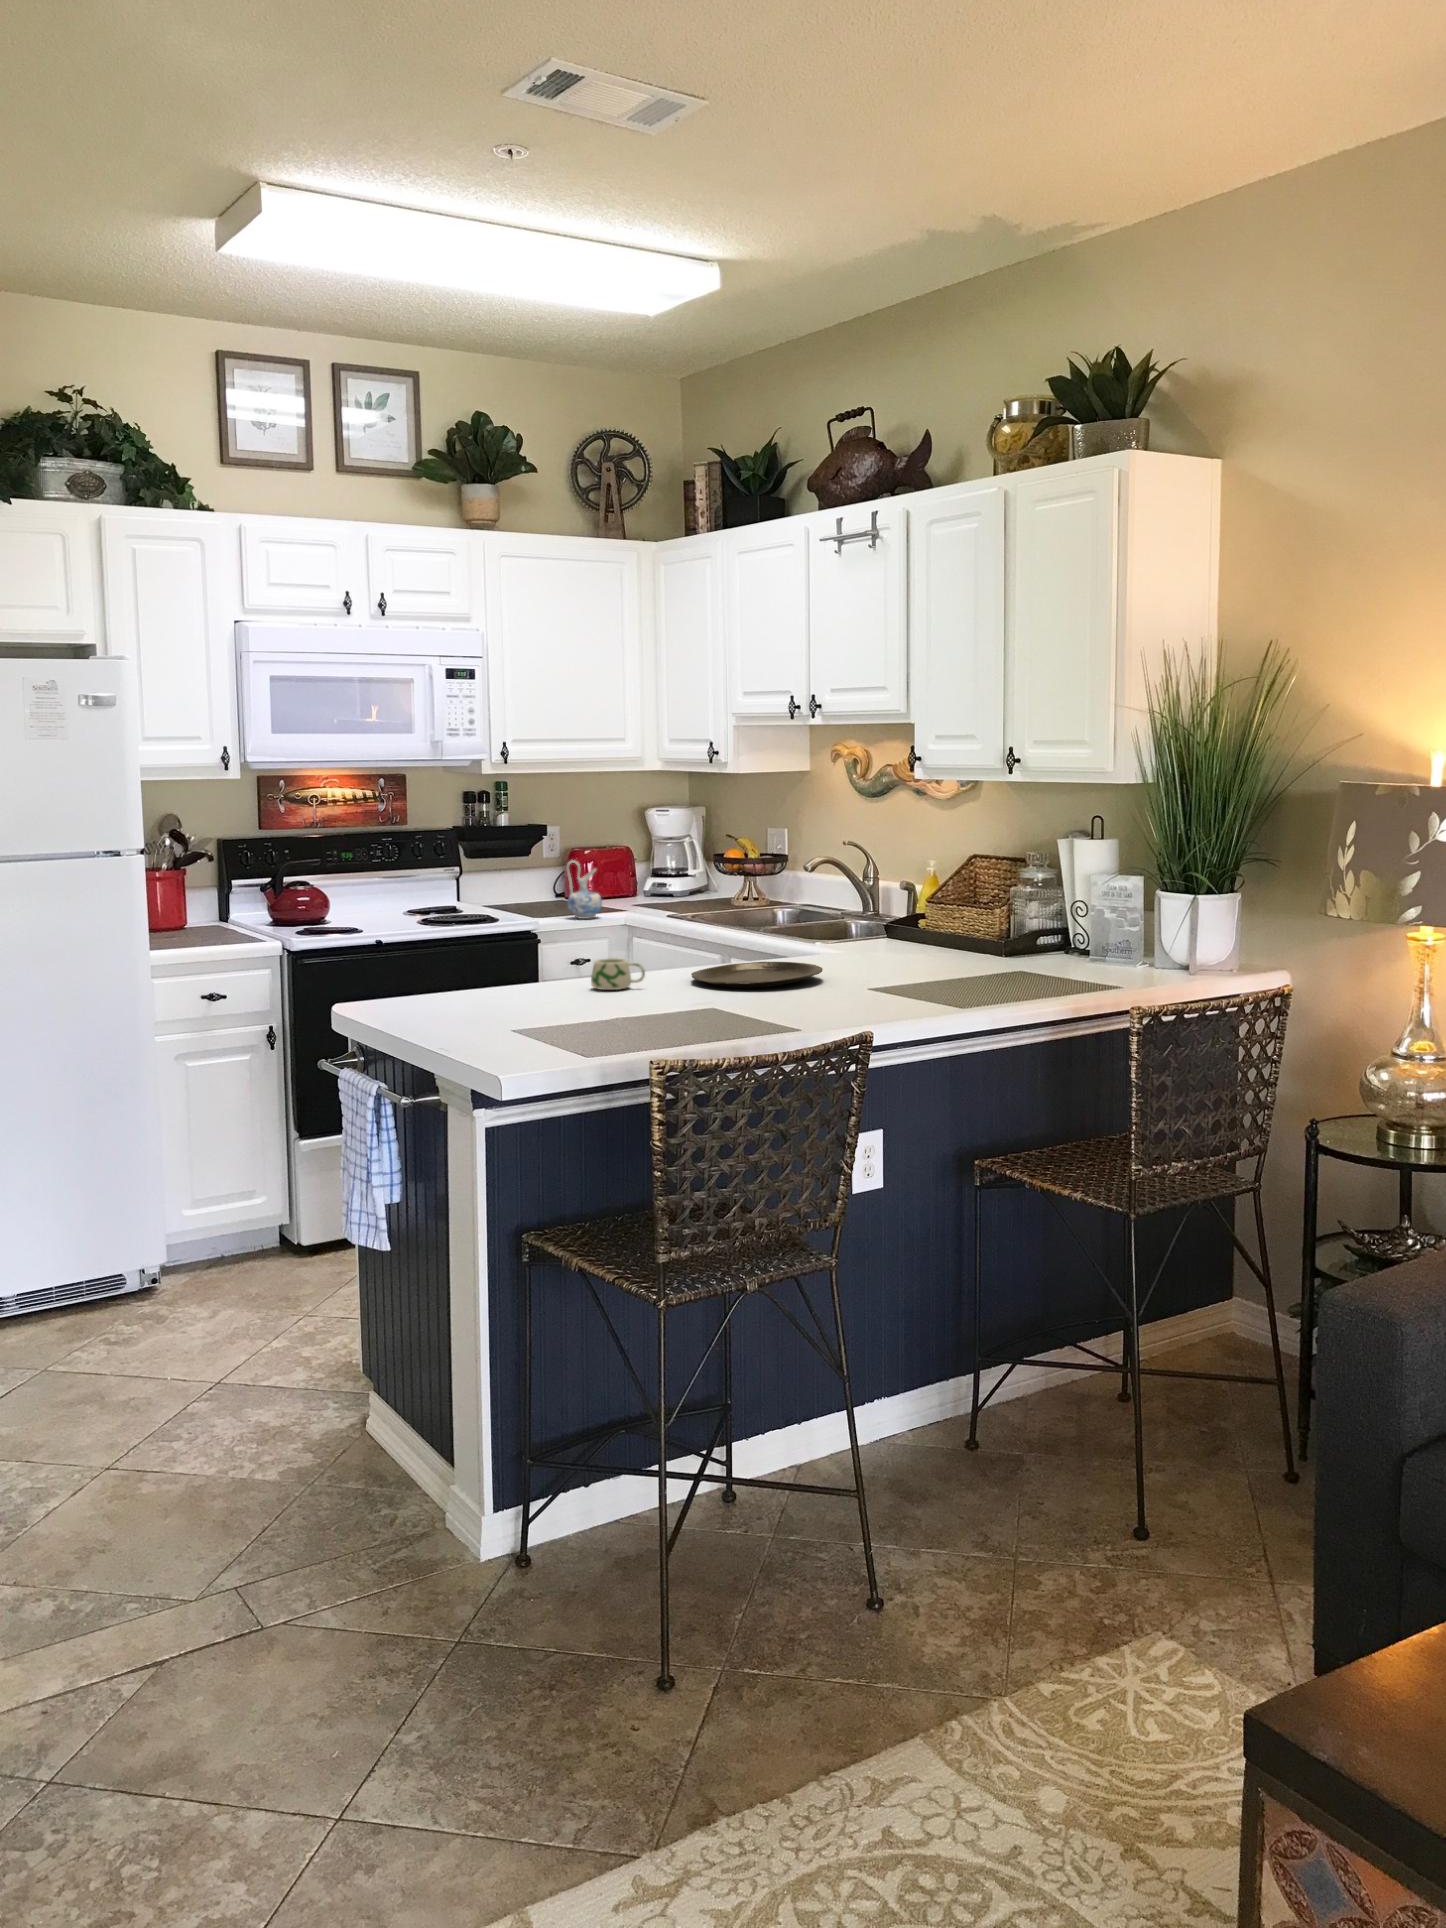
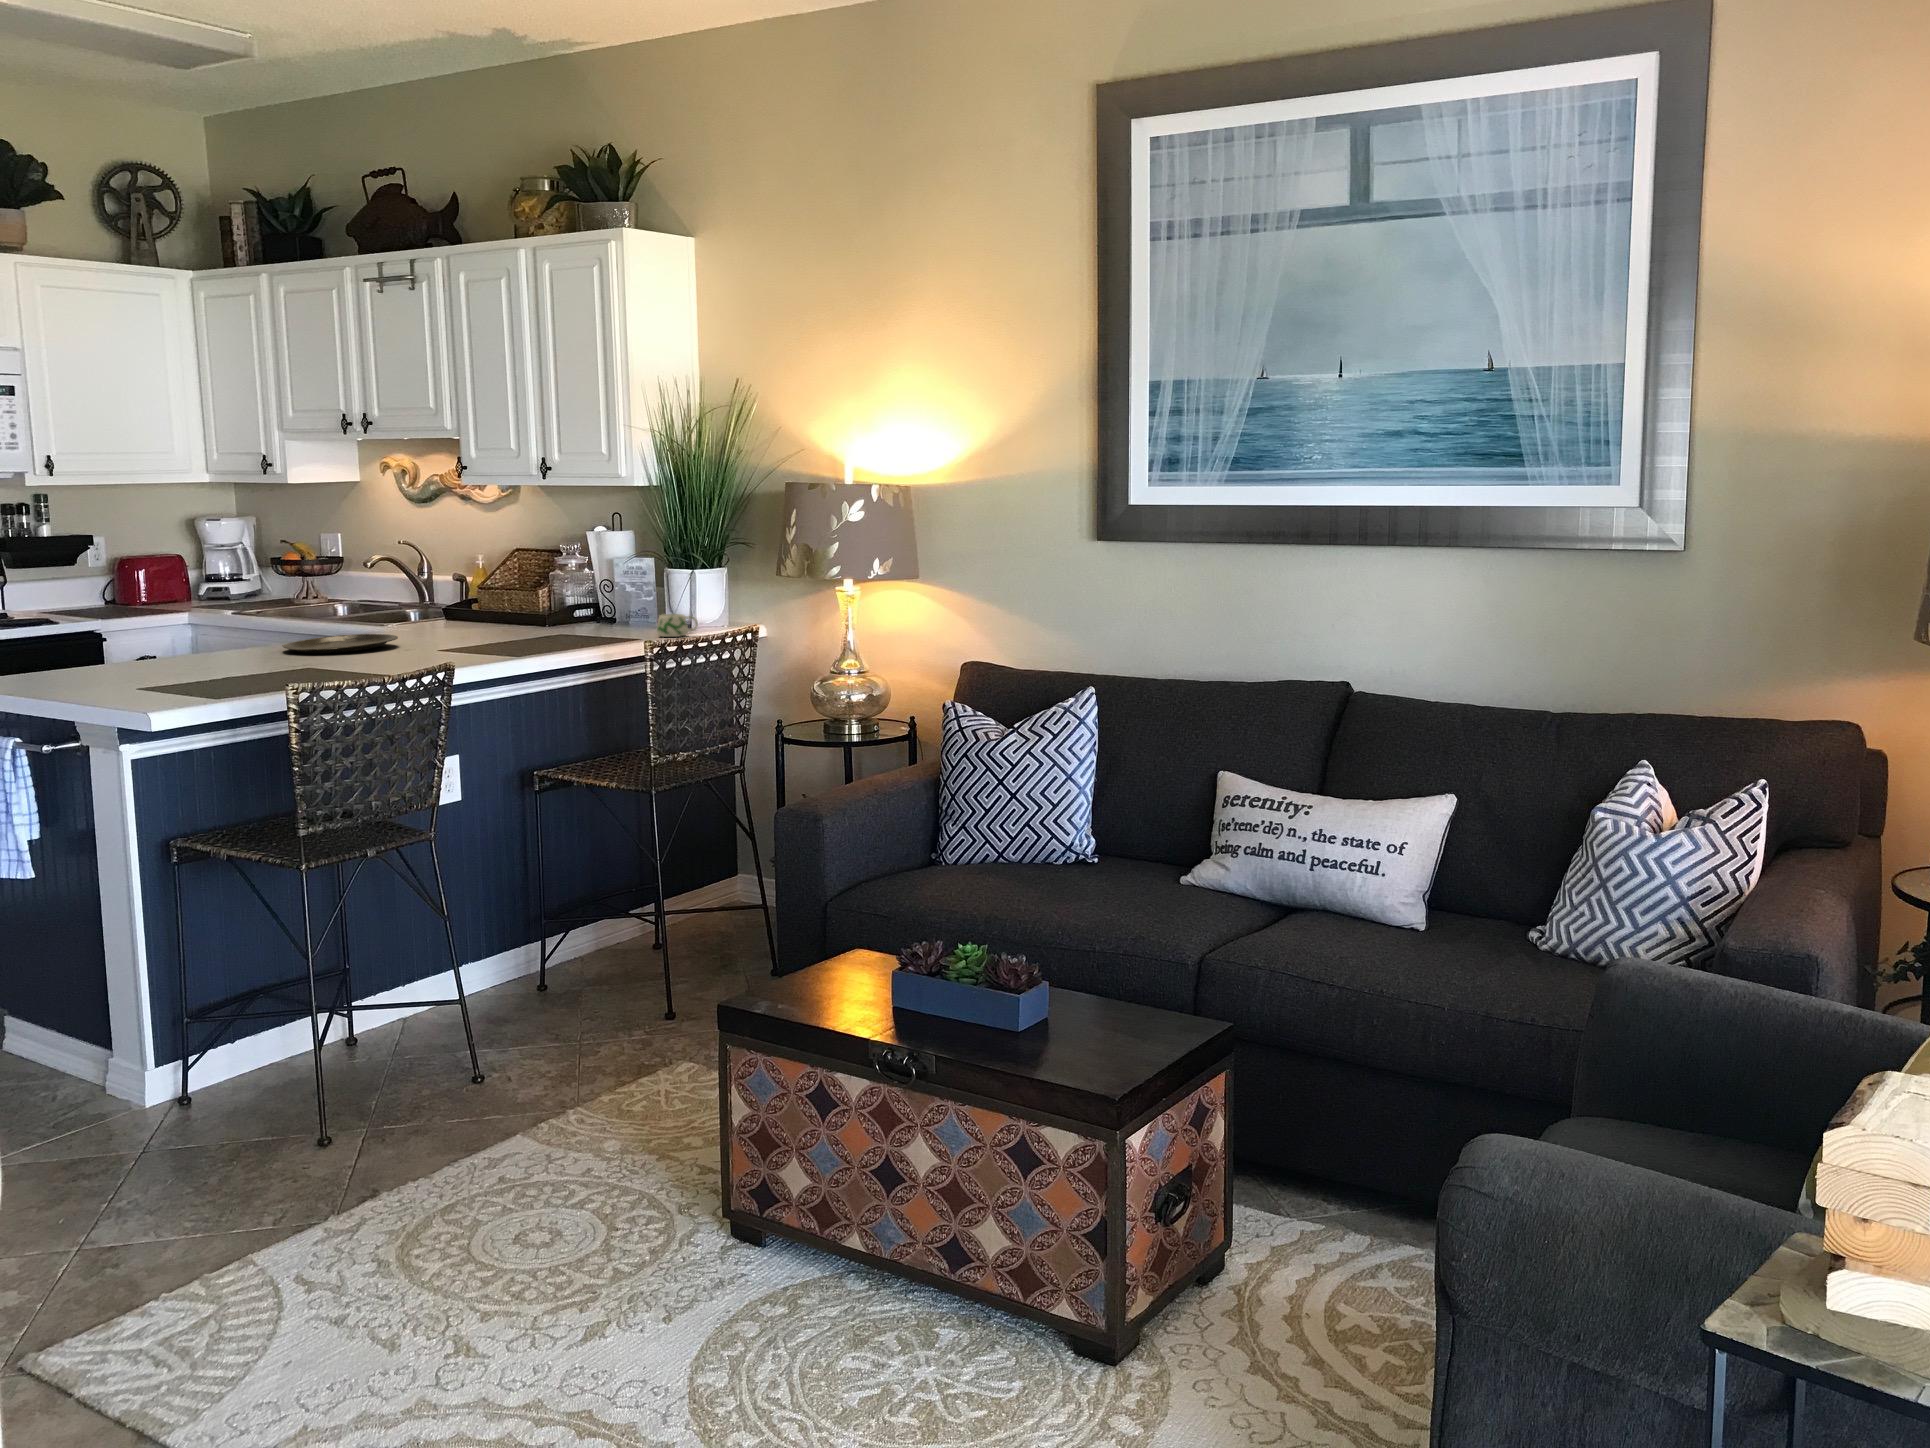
ceramic pitcher: present [566,860,602,919] -> none [128,565,167,618]
mug: present [591,958,645,990] -> present [657,614,698,637]

